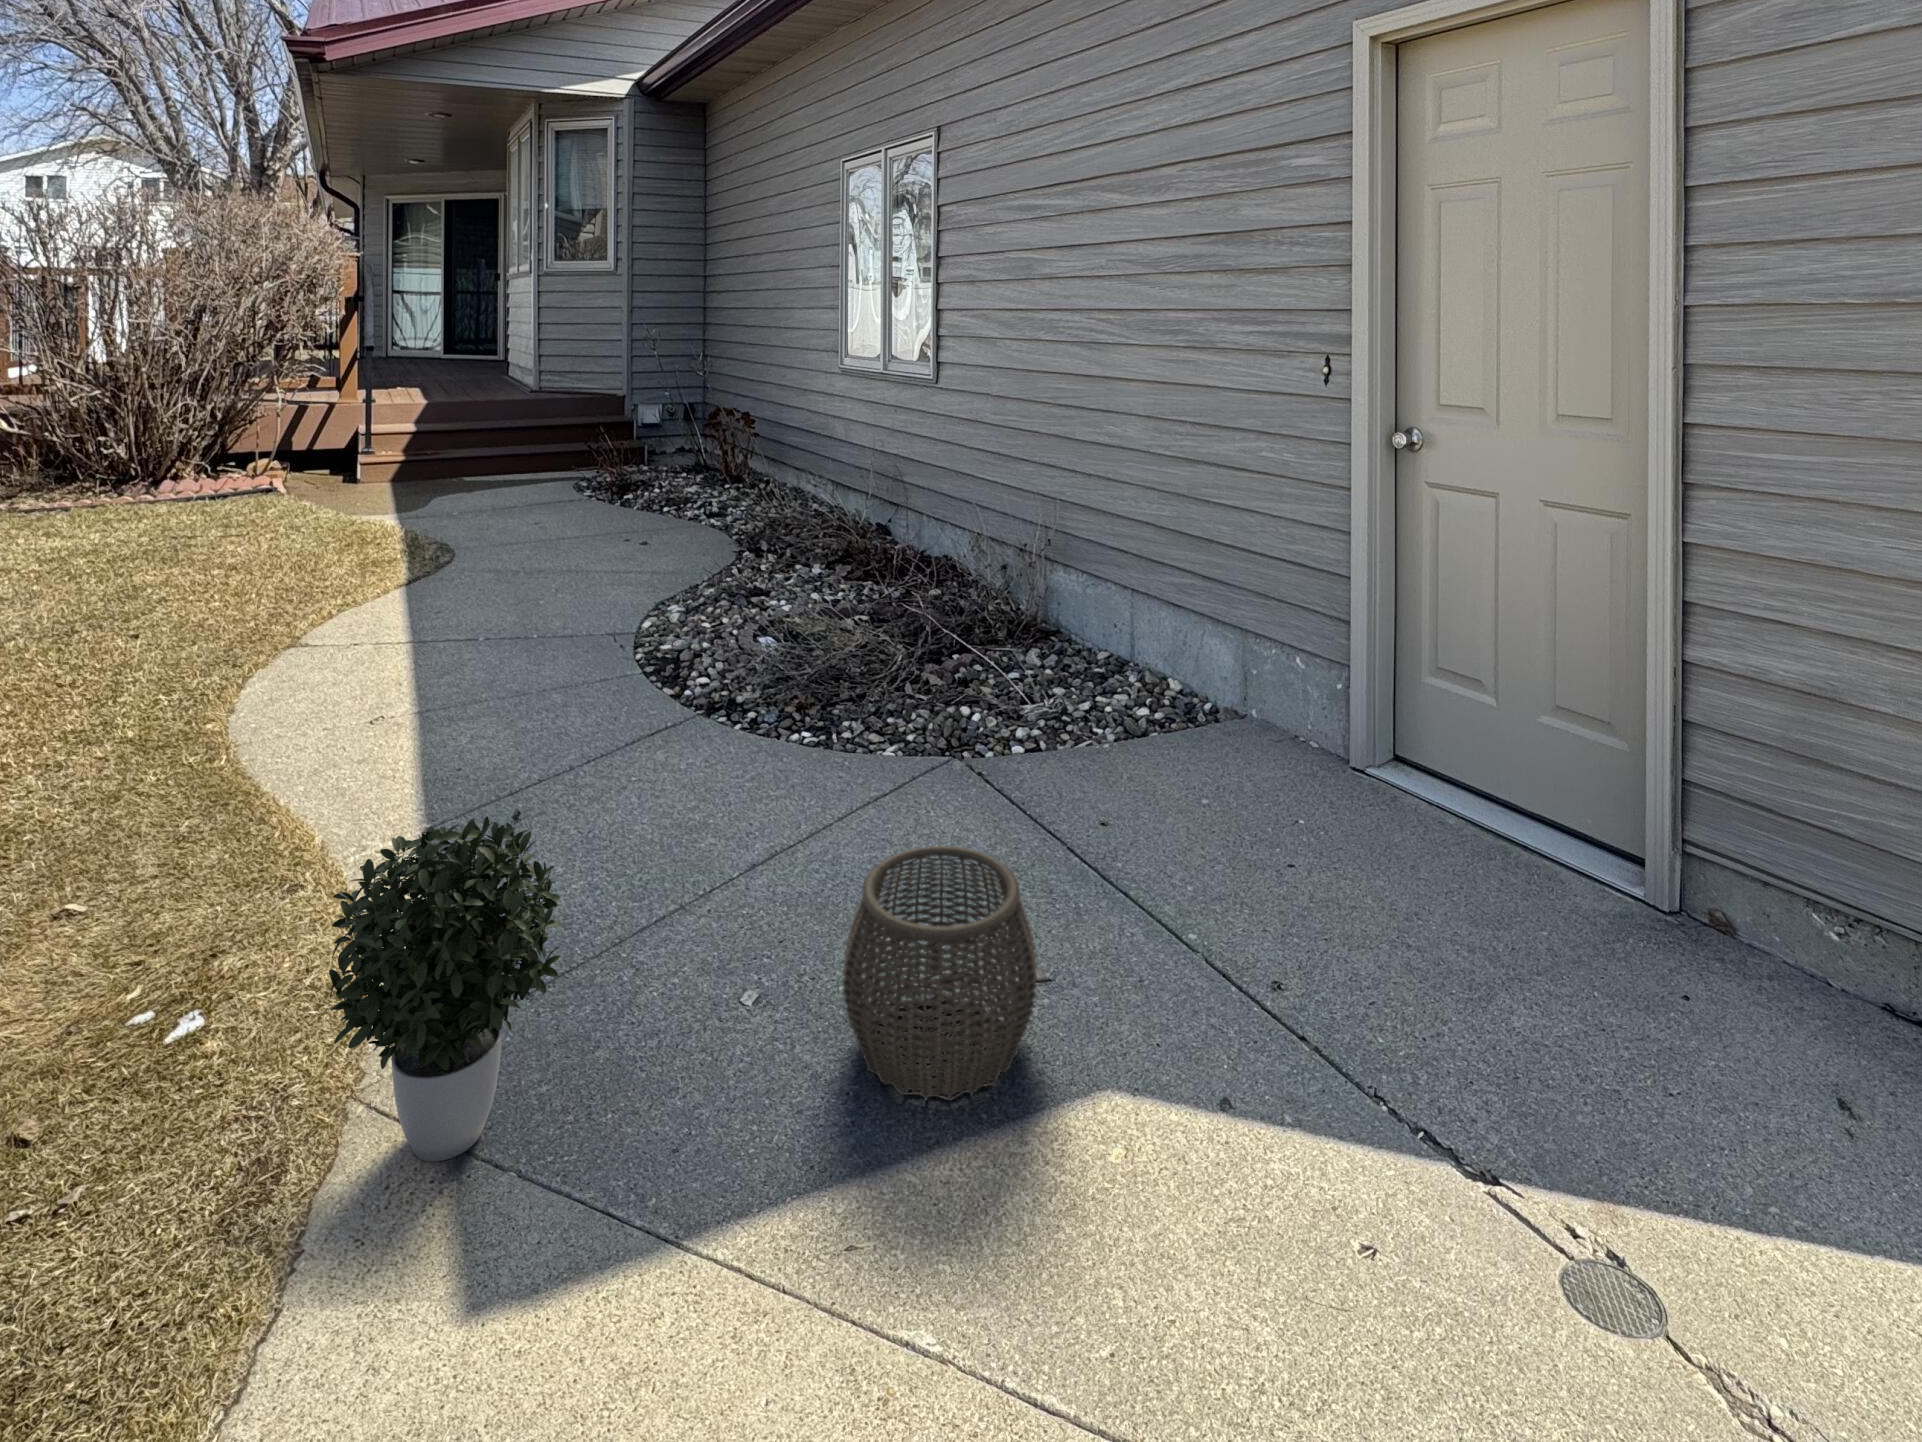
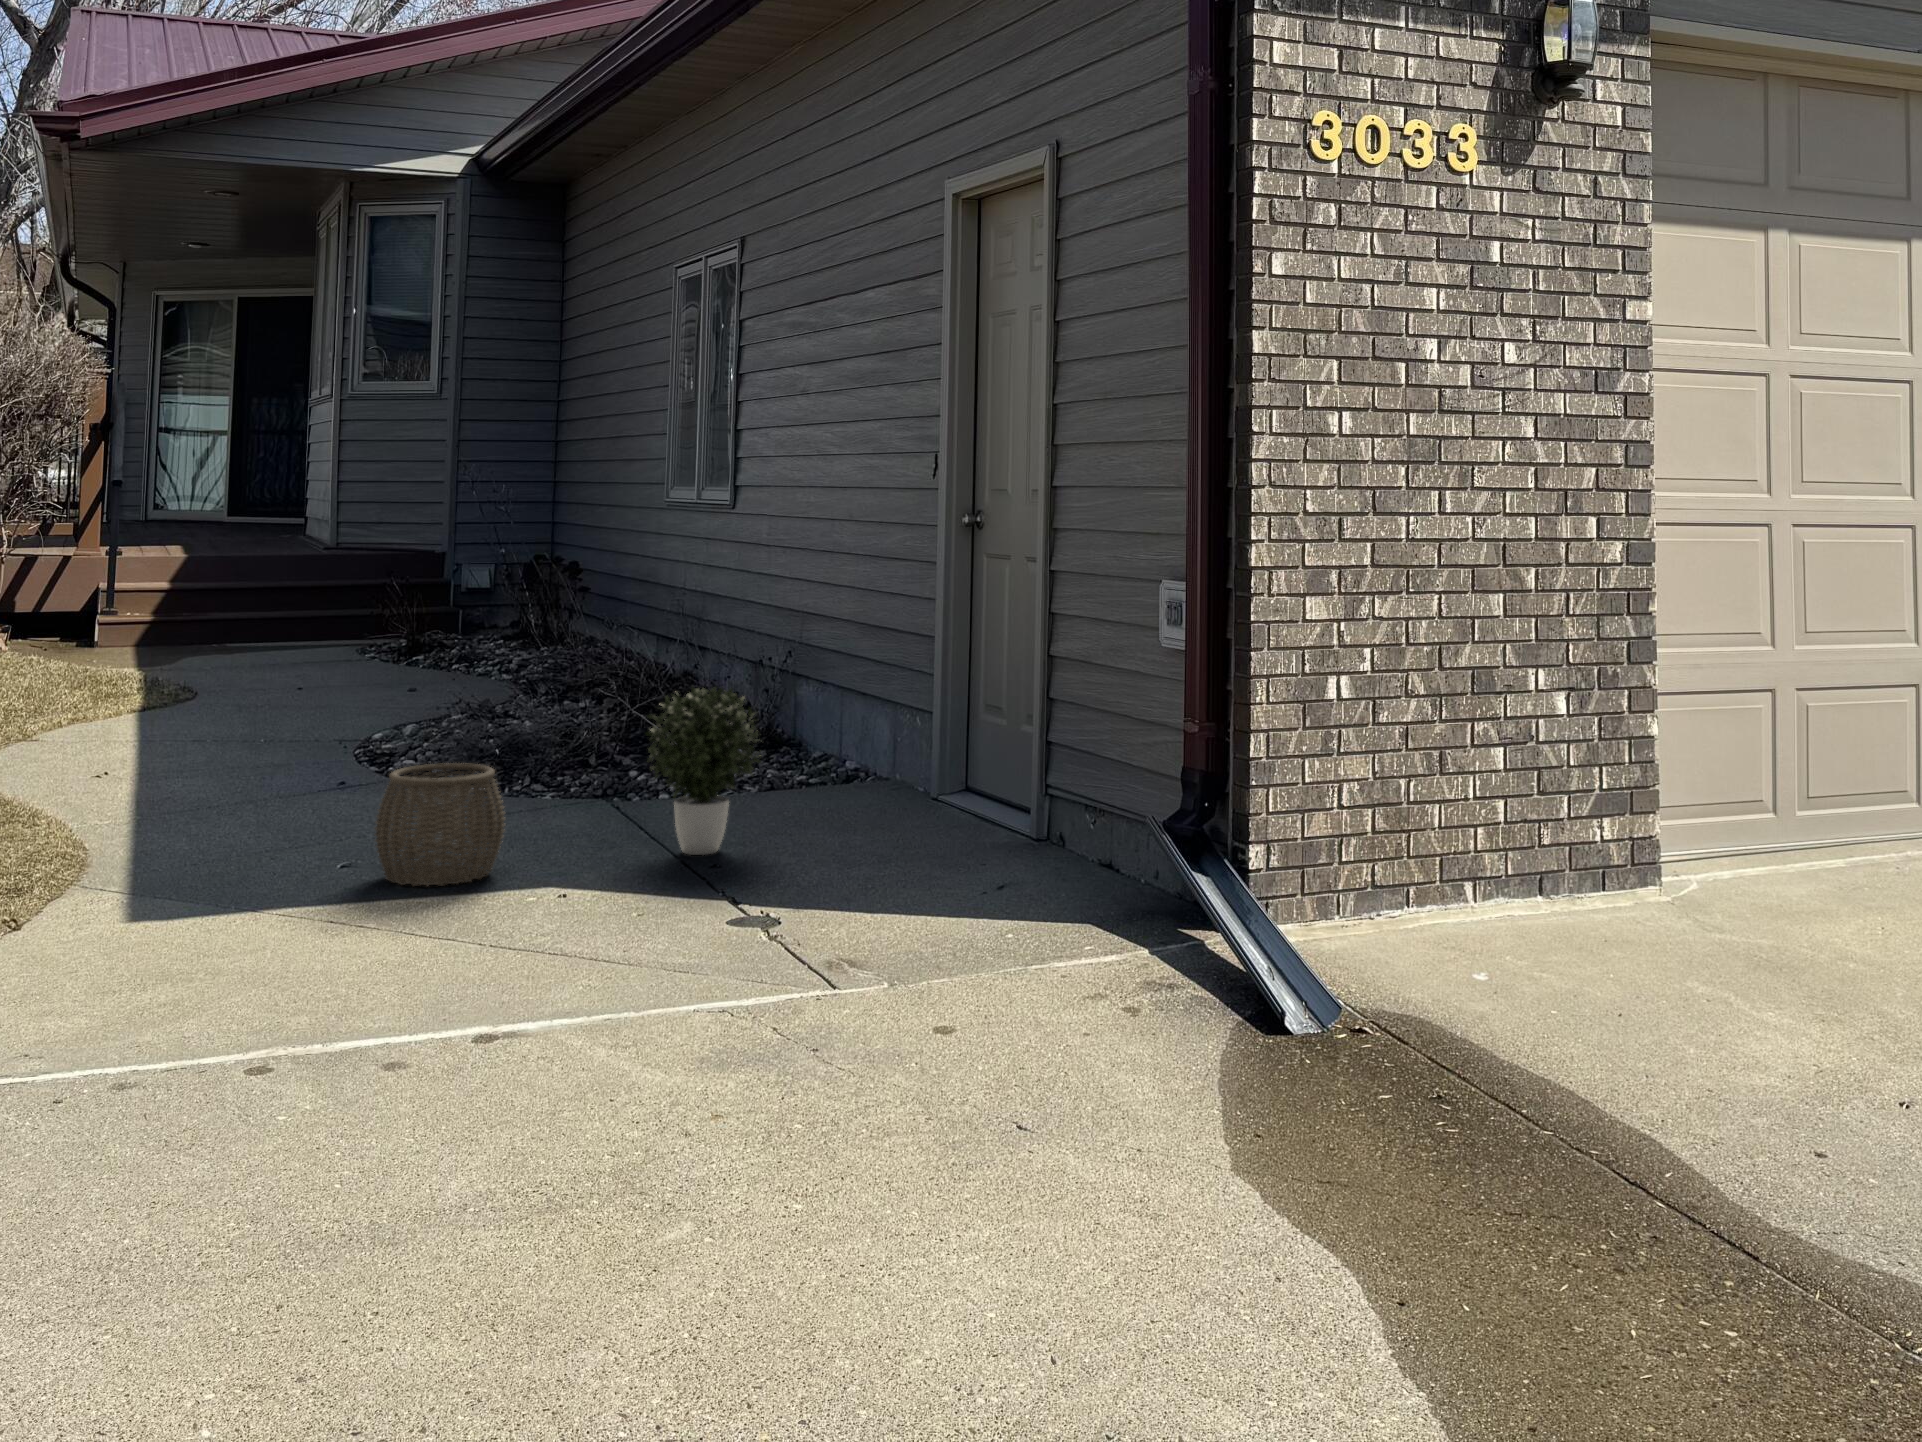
potted plant: present [329,817,564,1162] -> present [645,687,760,855]

